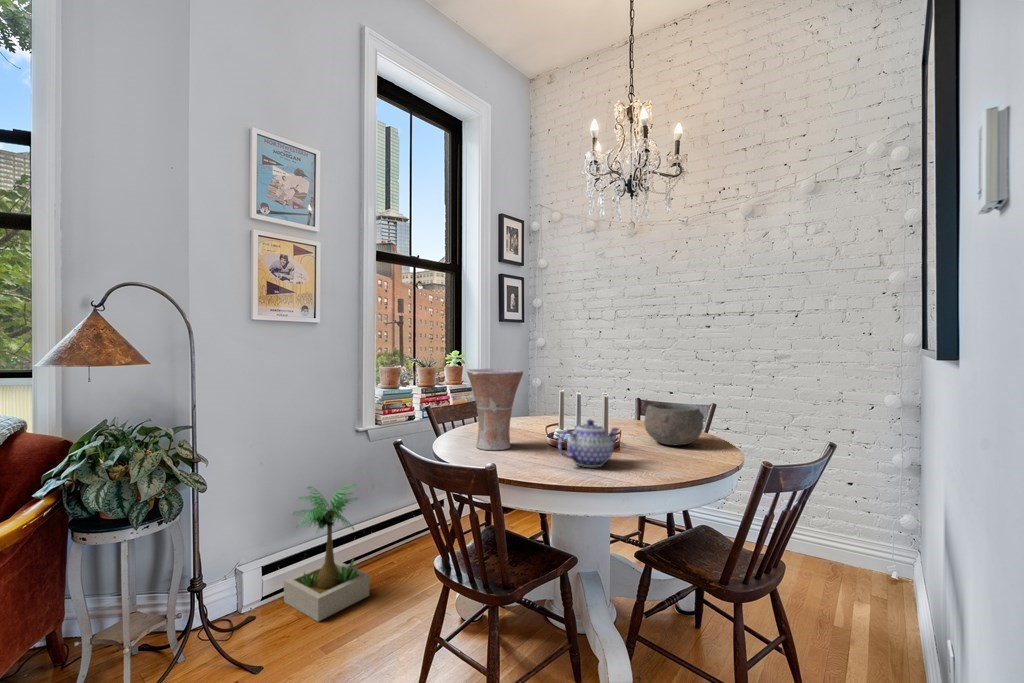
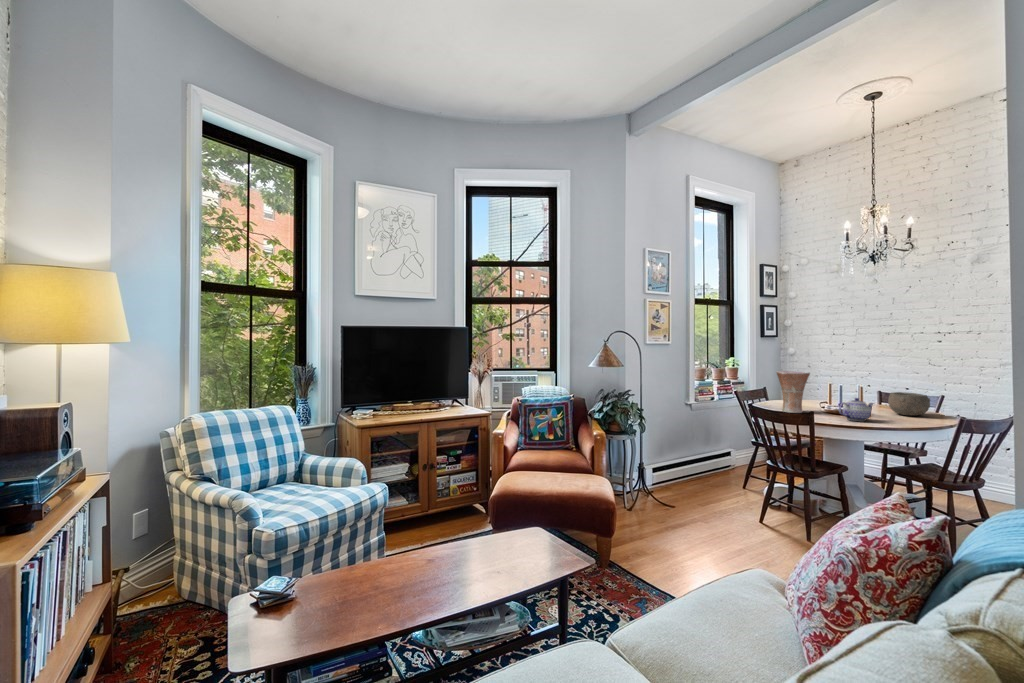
potted plant: present [284,483,369,622] -> none [664,430,708,496]

